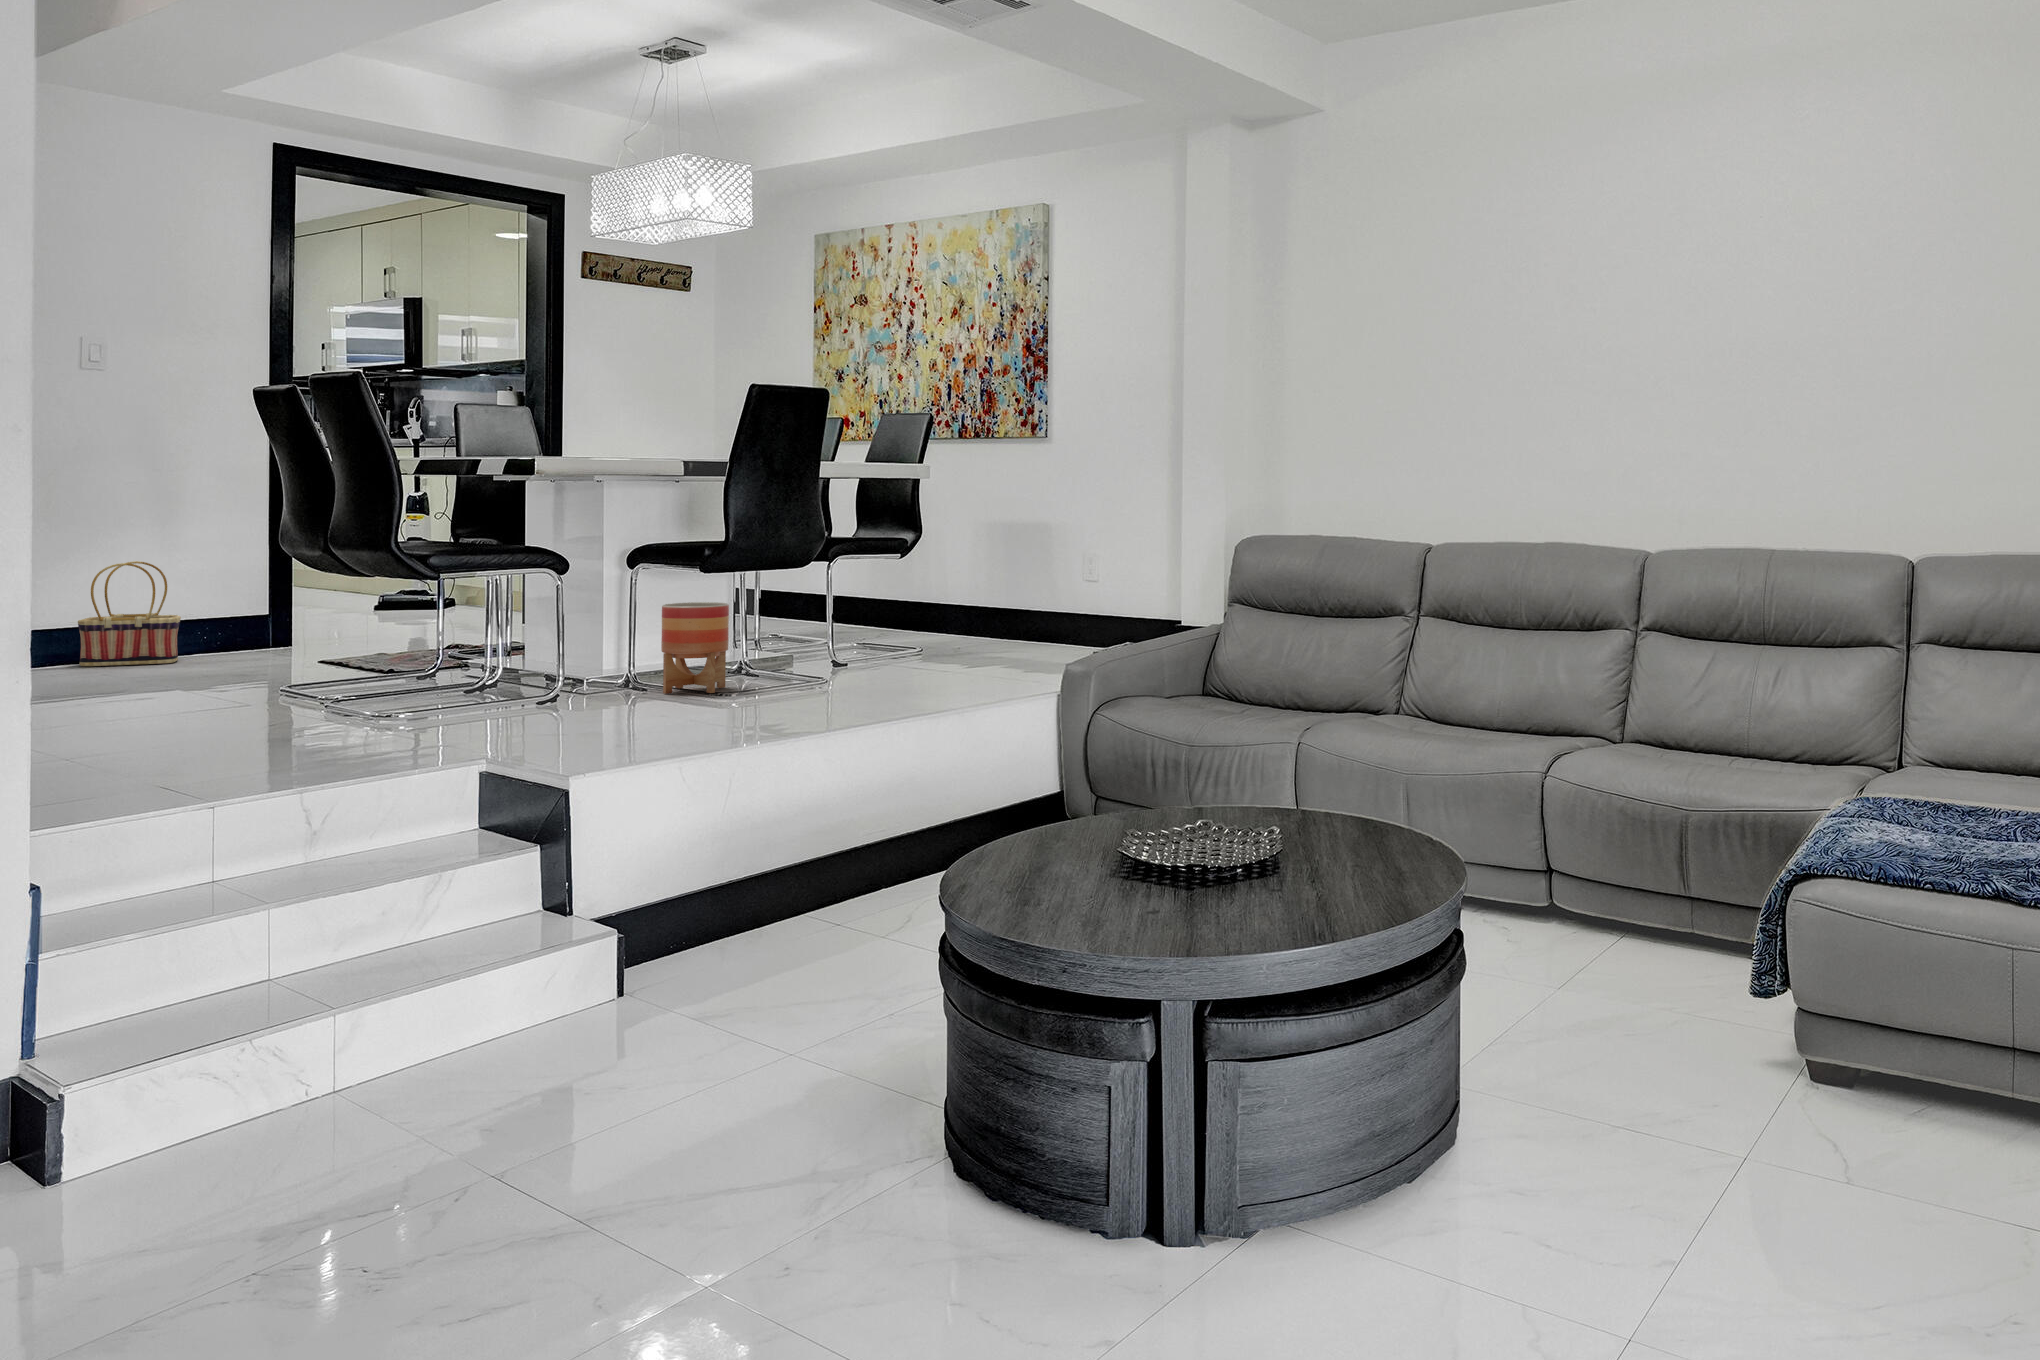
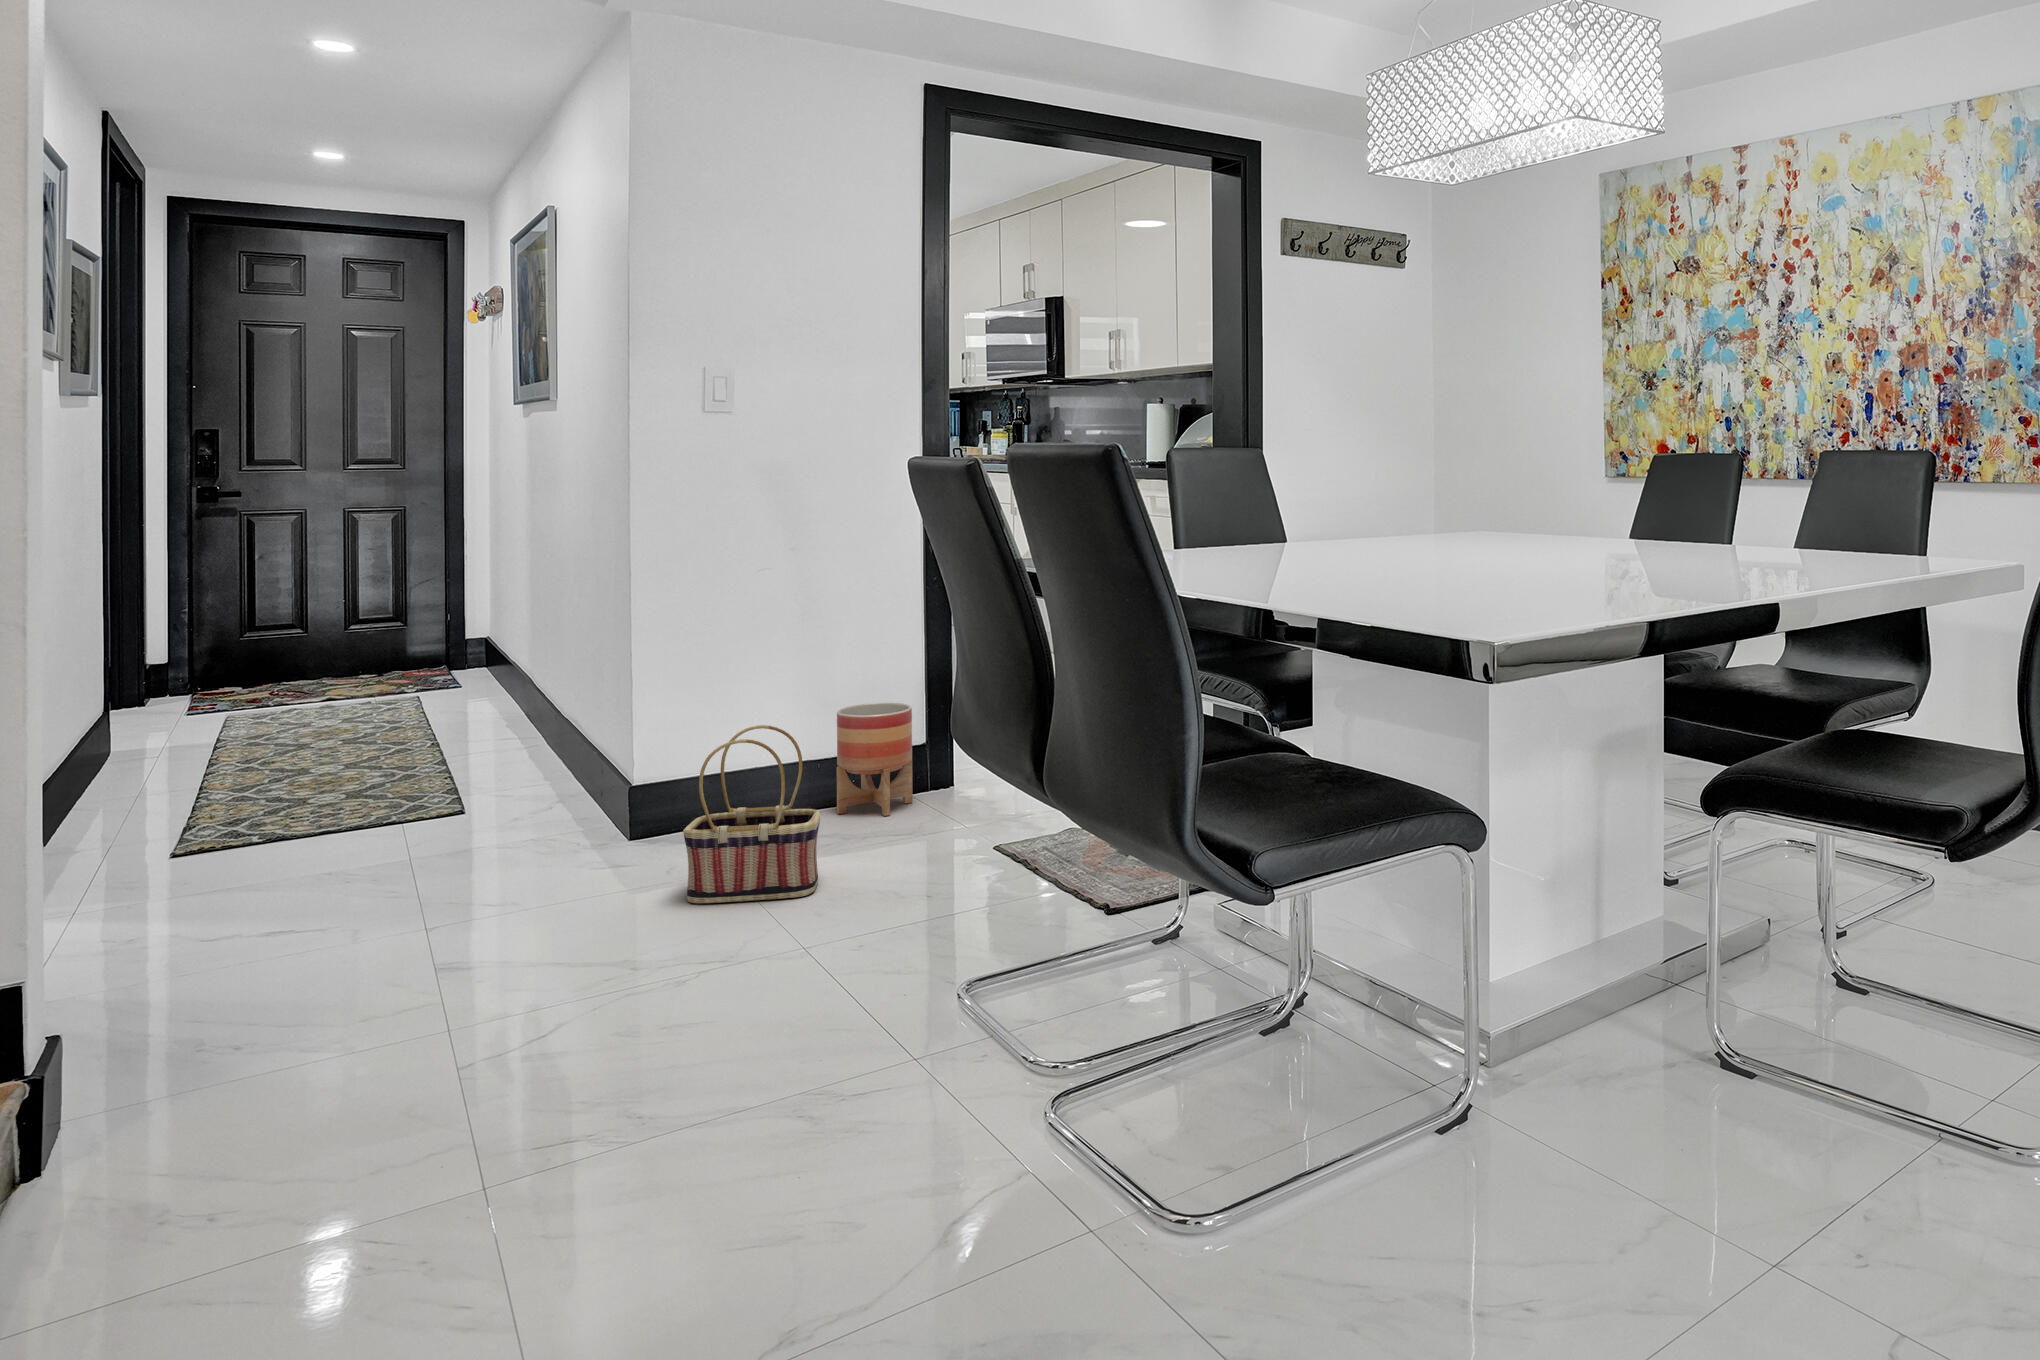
planter: present [661,602,729,694] -> present [837,703,913,816]

